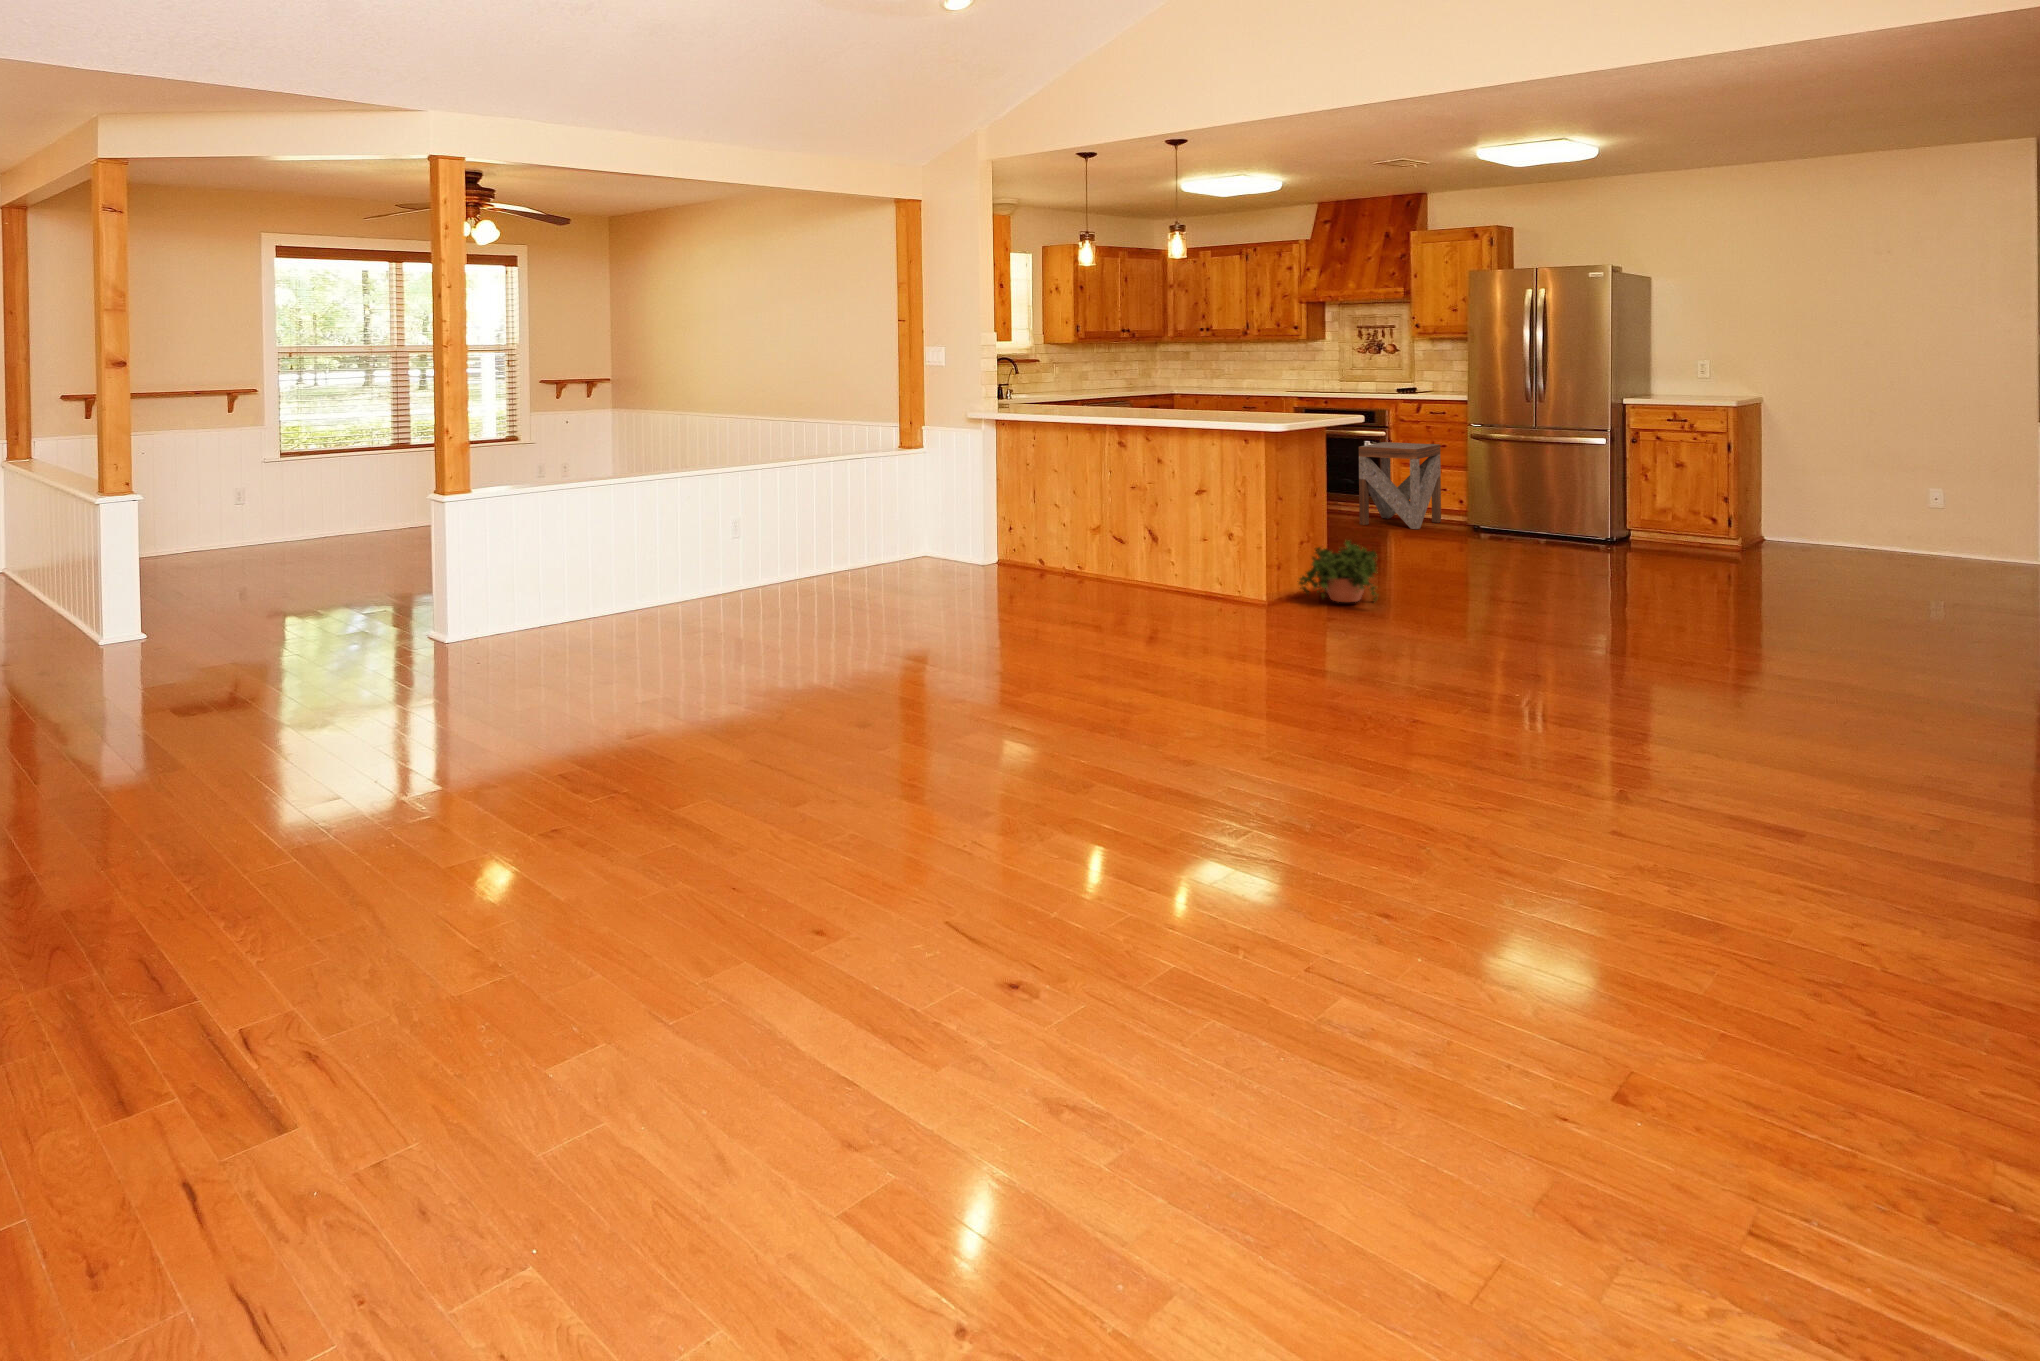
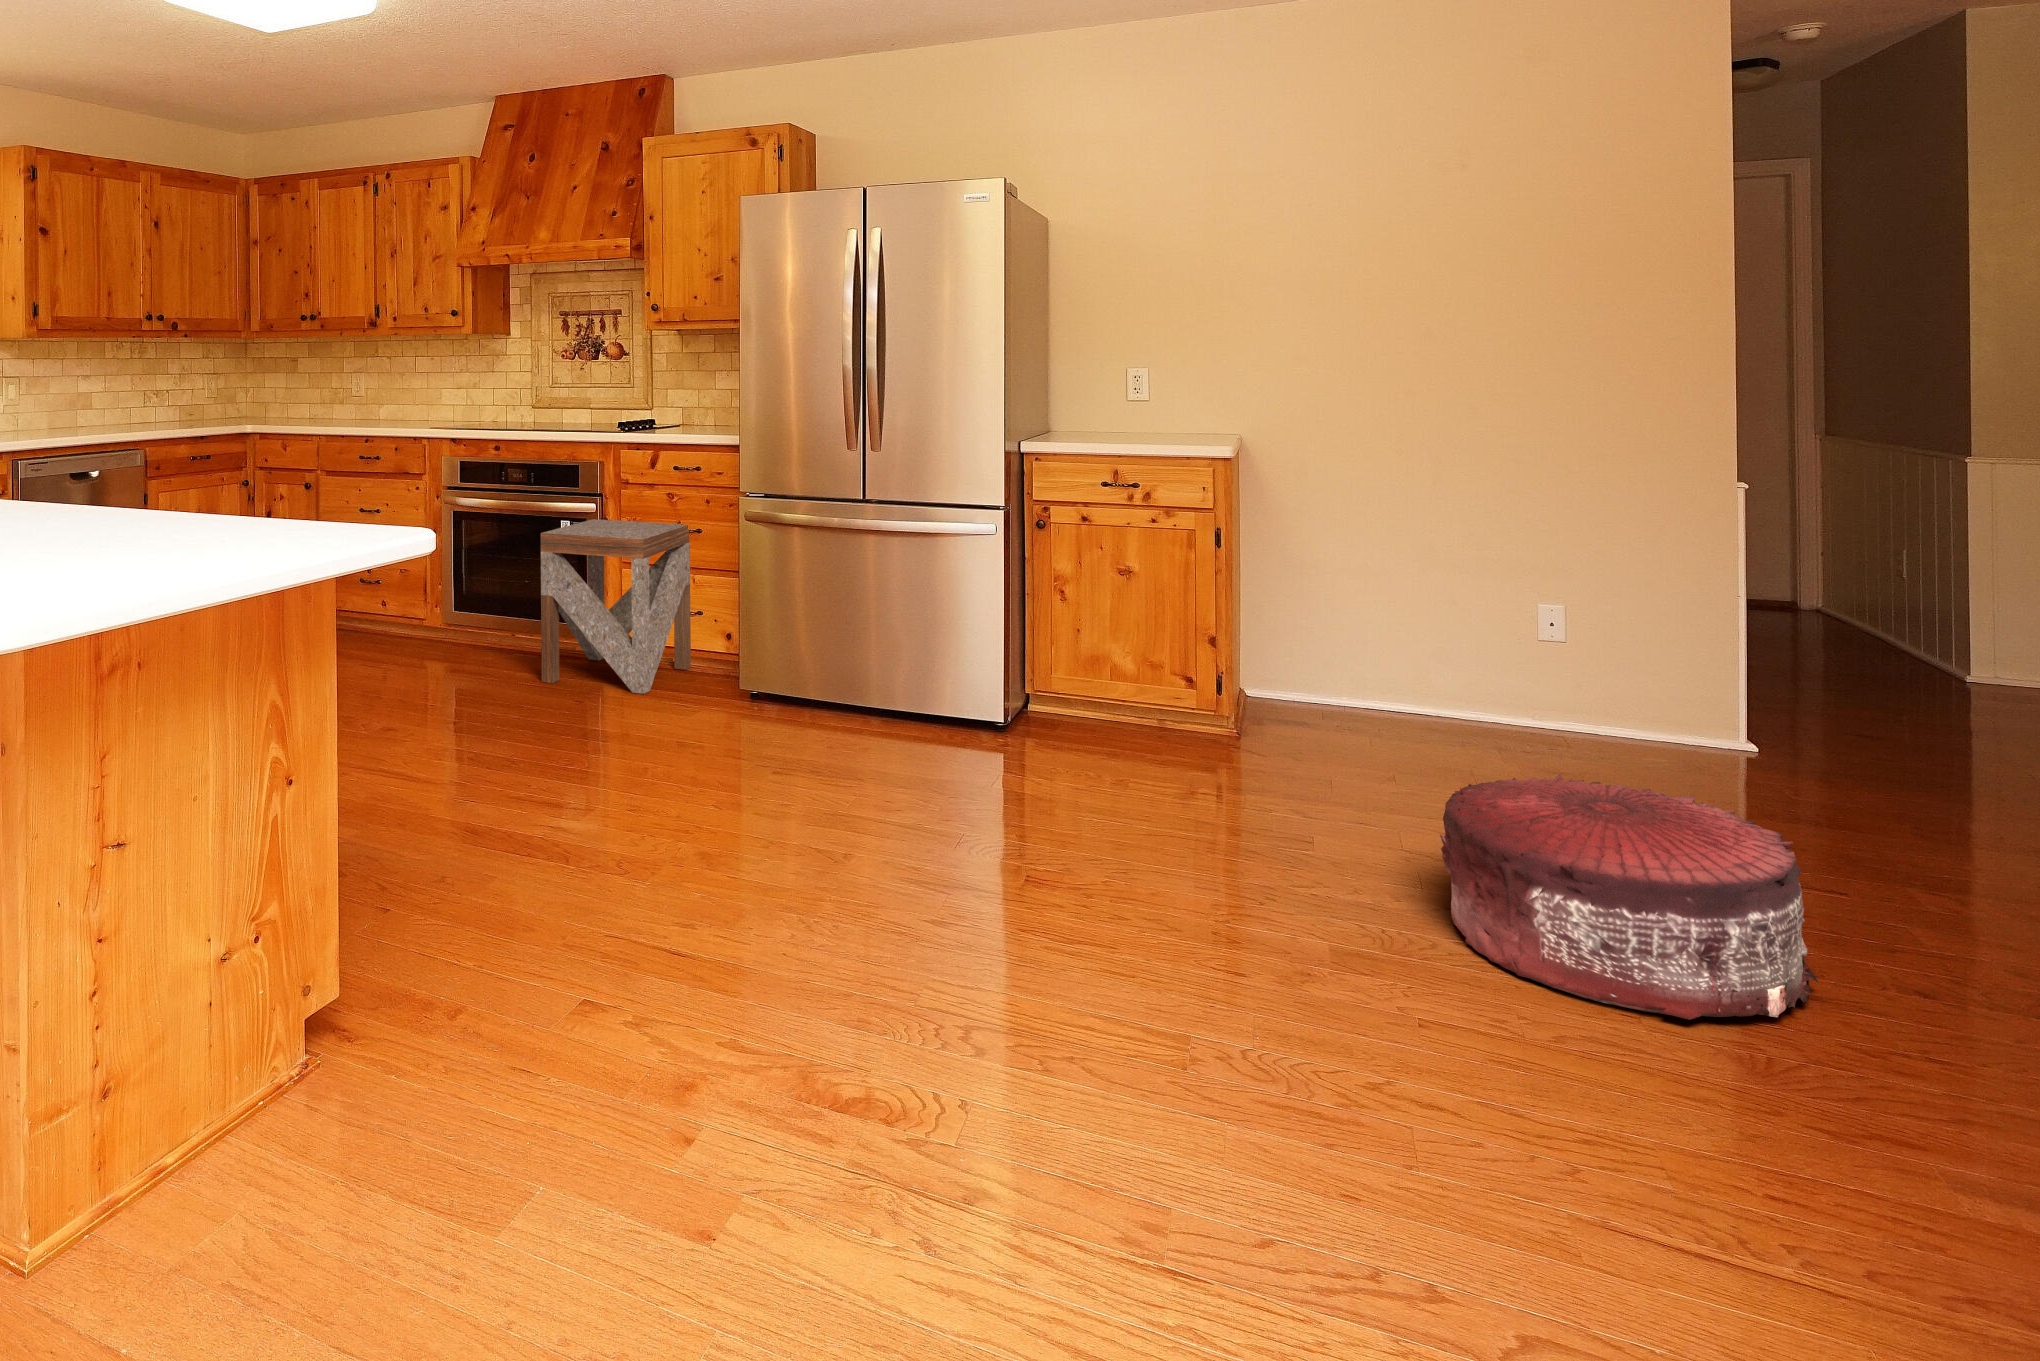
pouf: none [1776,535,1917,607] -> present [1440,774,1818,1020]
potted plant: present [1299,541,1377,602] -> none [176,904,454,1175]

